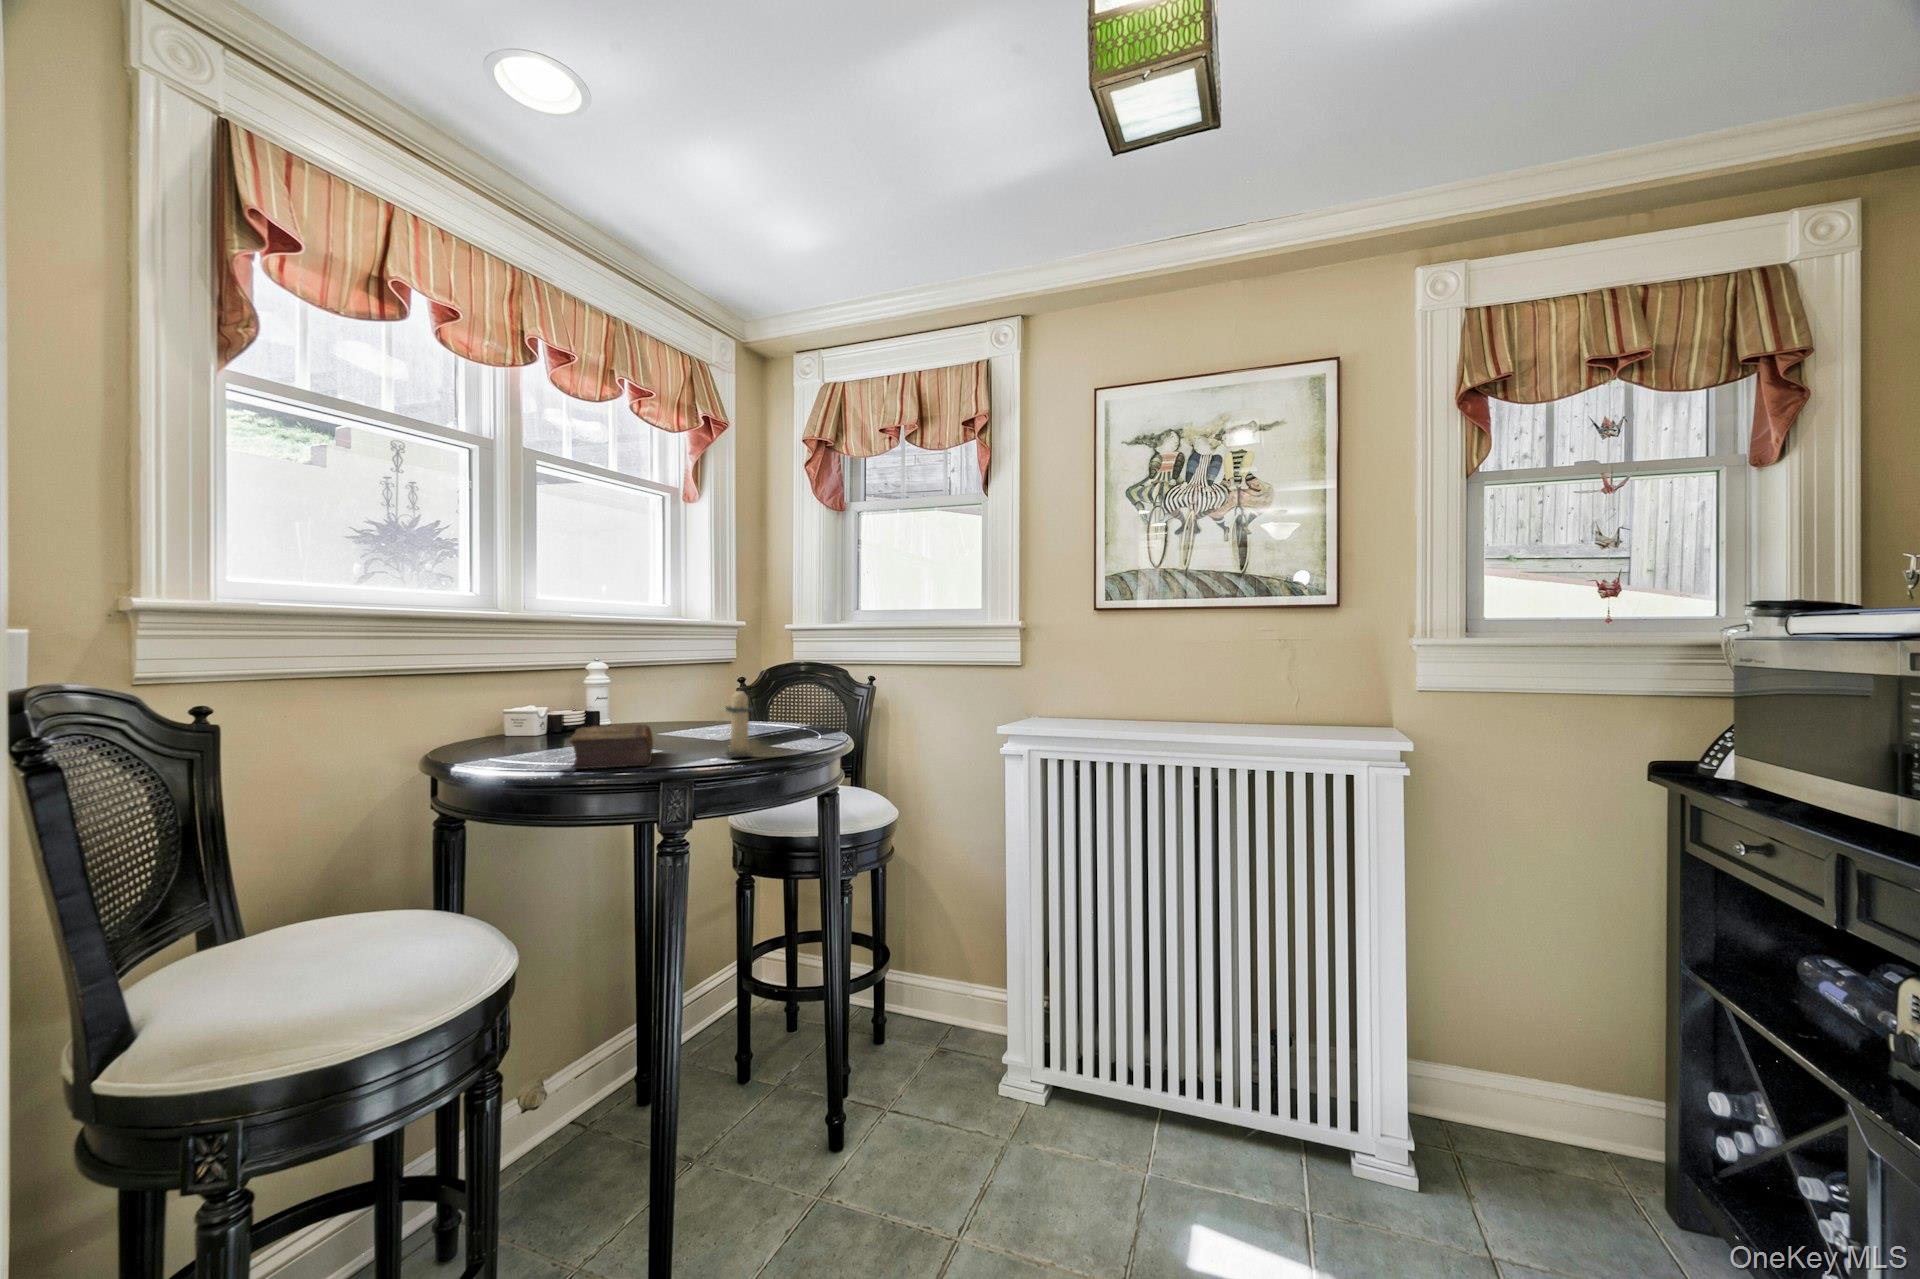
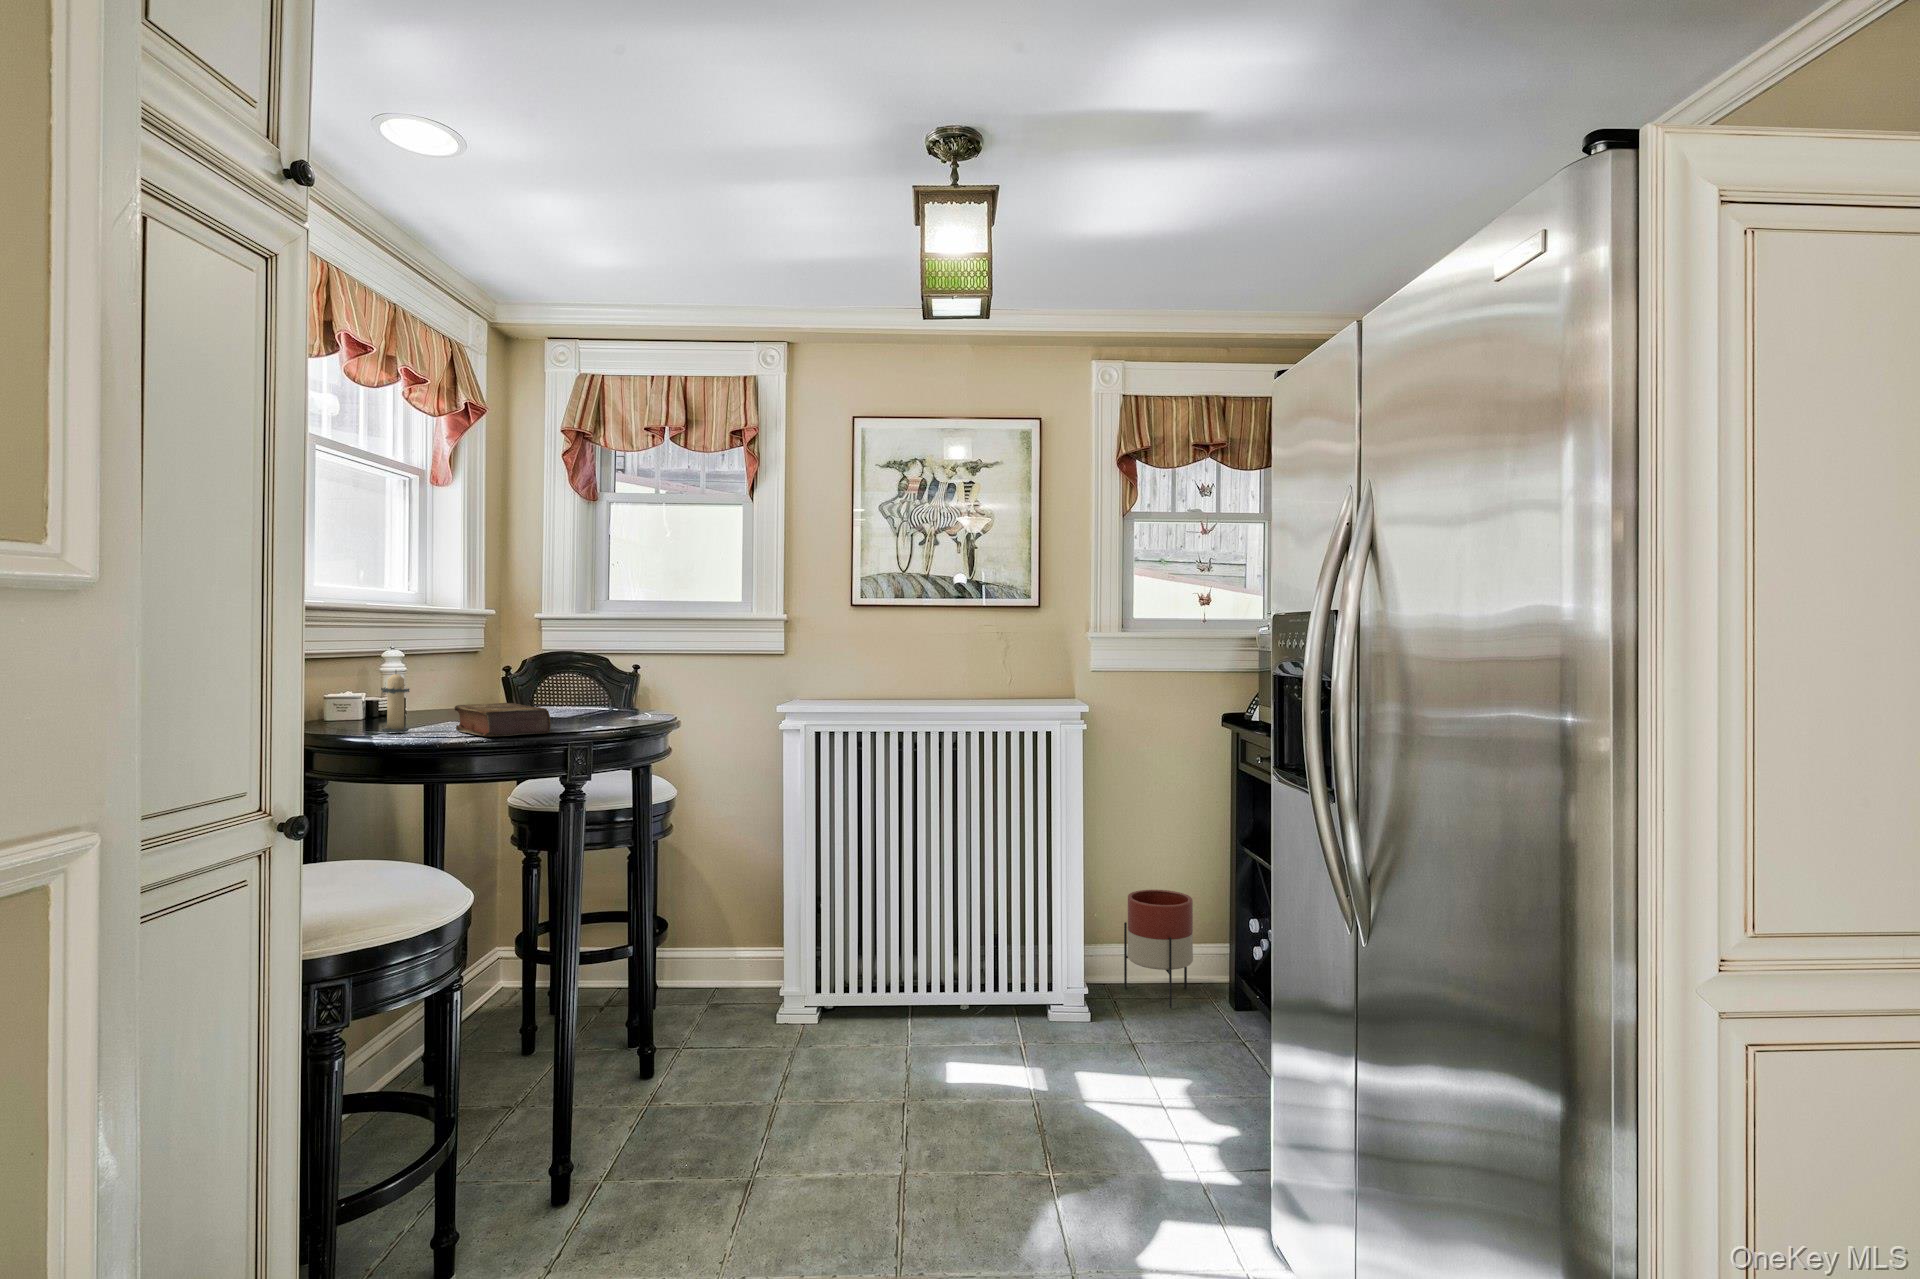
candle: present [726,691,753,757] -> present [381,670,410,732]
planter: none [1475,1000,1595,1195] -> present [1124,890,1193,1008]

